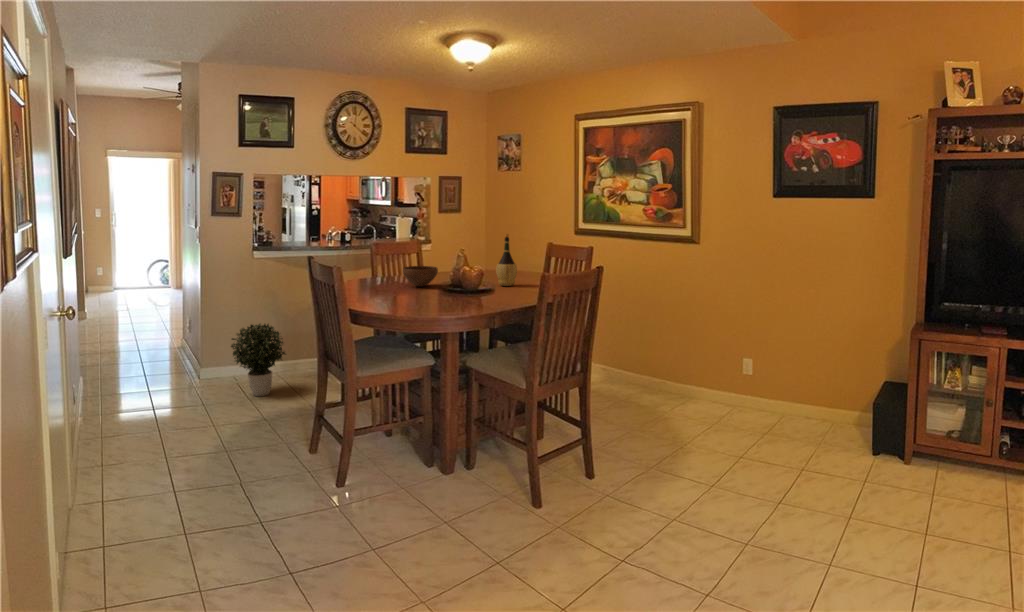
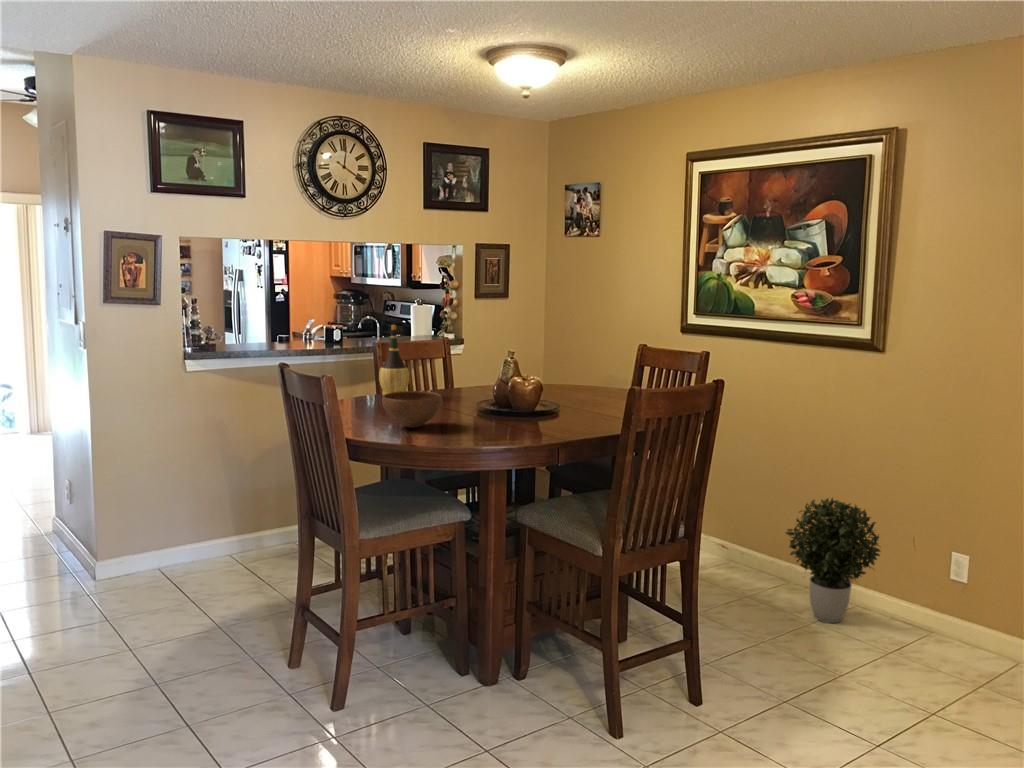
wine bottle: present [496,234,517,286] -> present [379,325,409,396]
potted plant: present [231,324,286,396] -> present [786,498,880,623]

